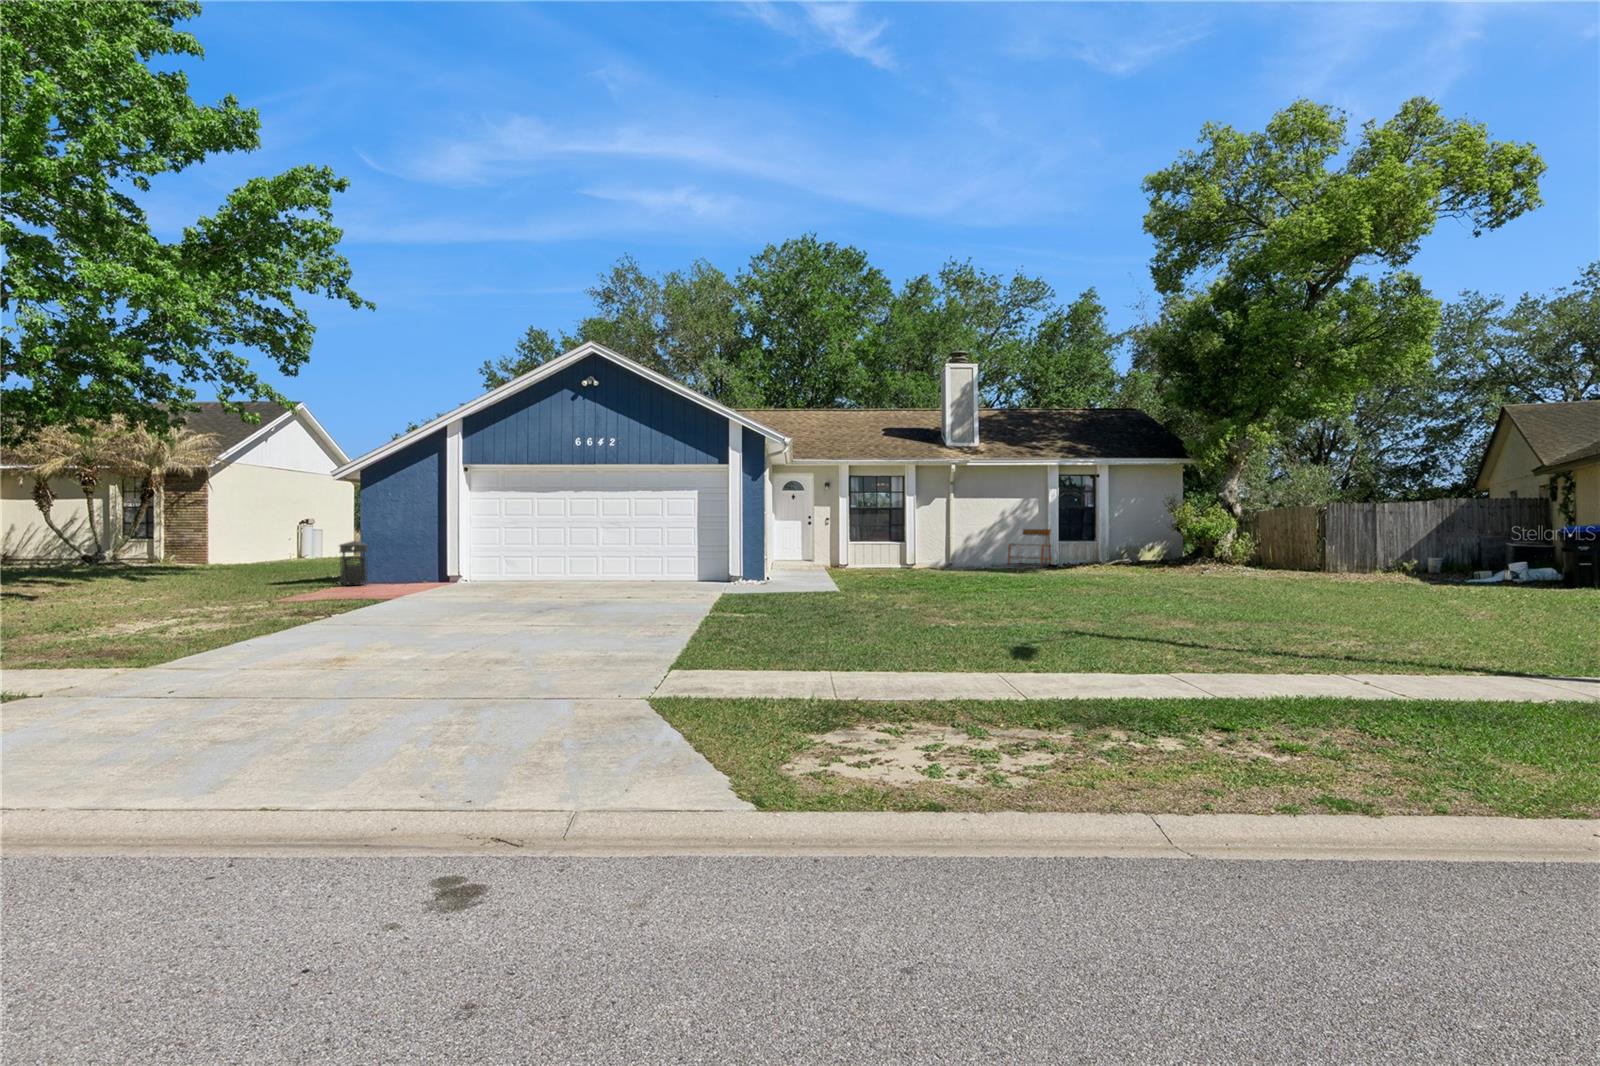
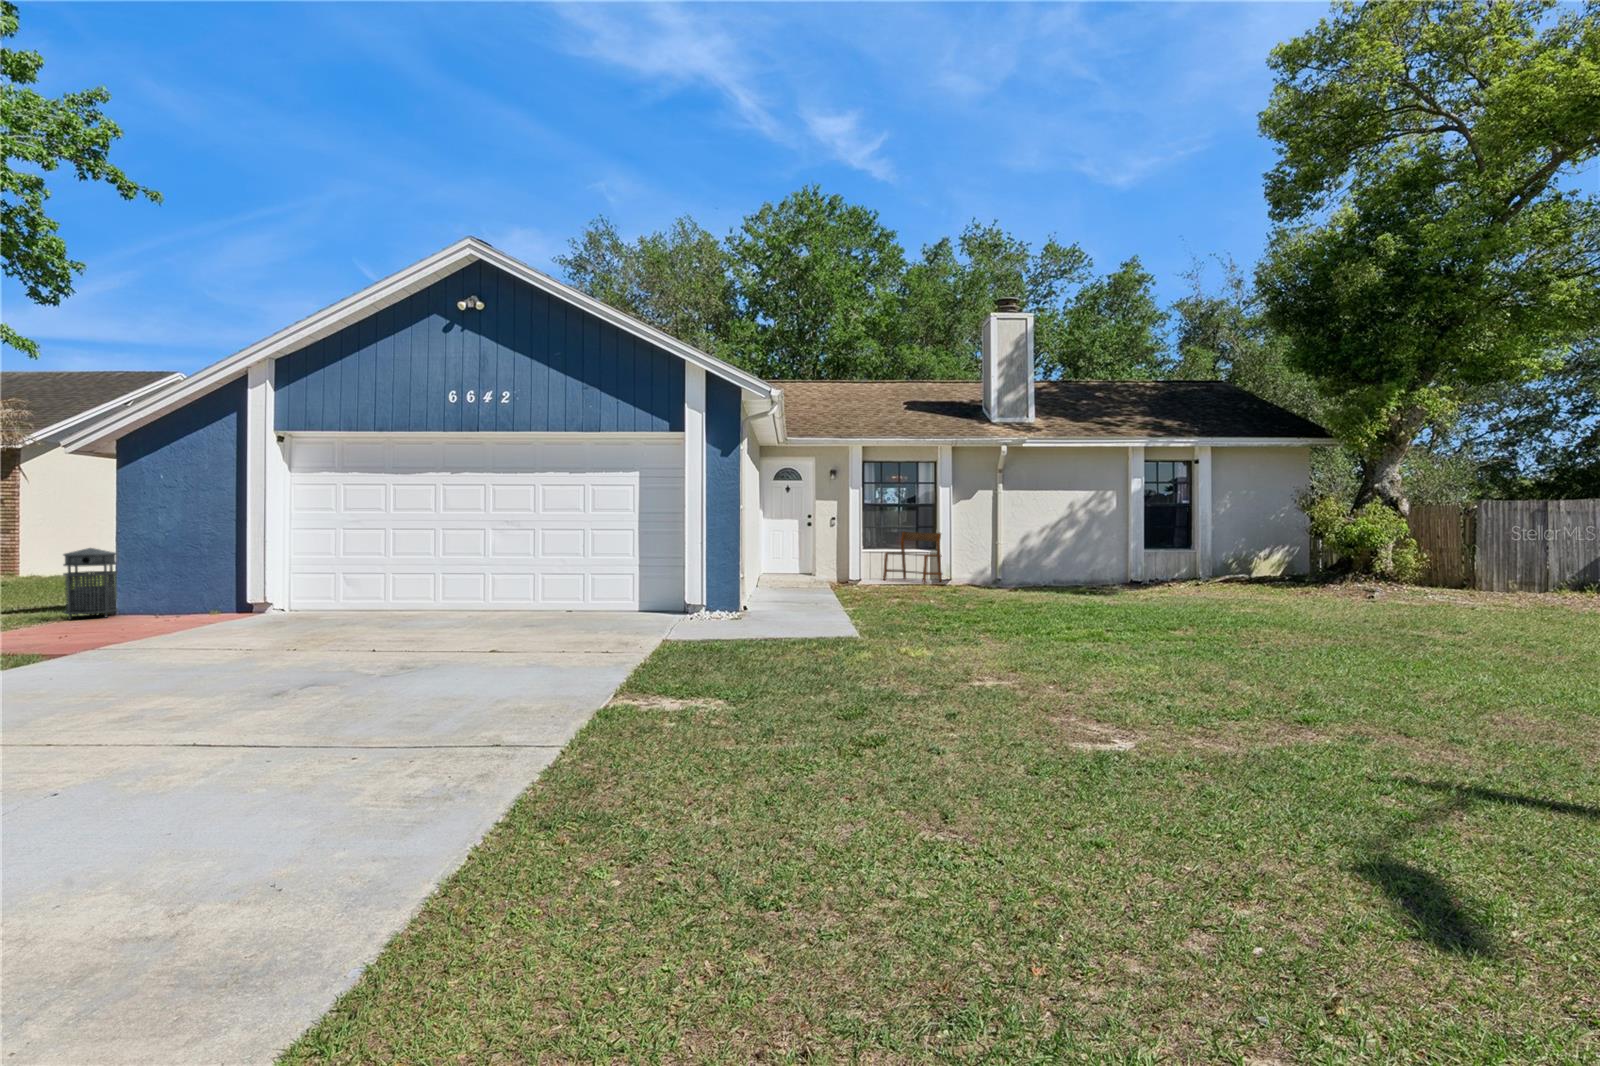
bench: present [1008,529,1052,565] -> present [883,532,942,584]

